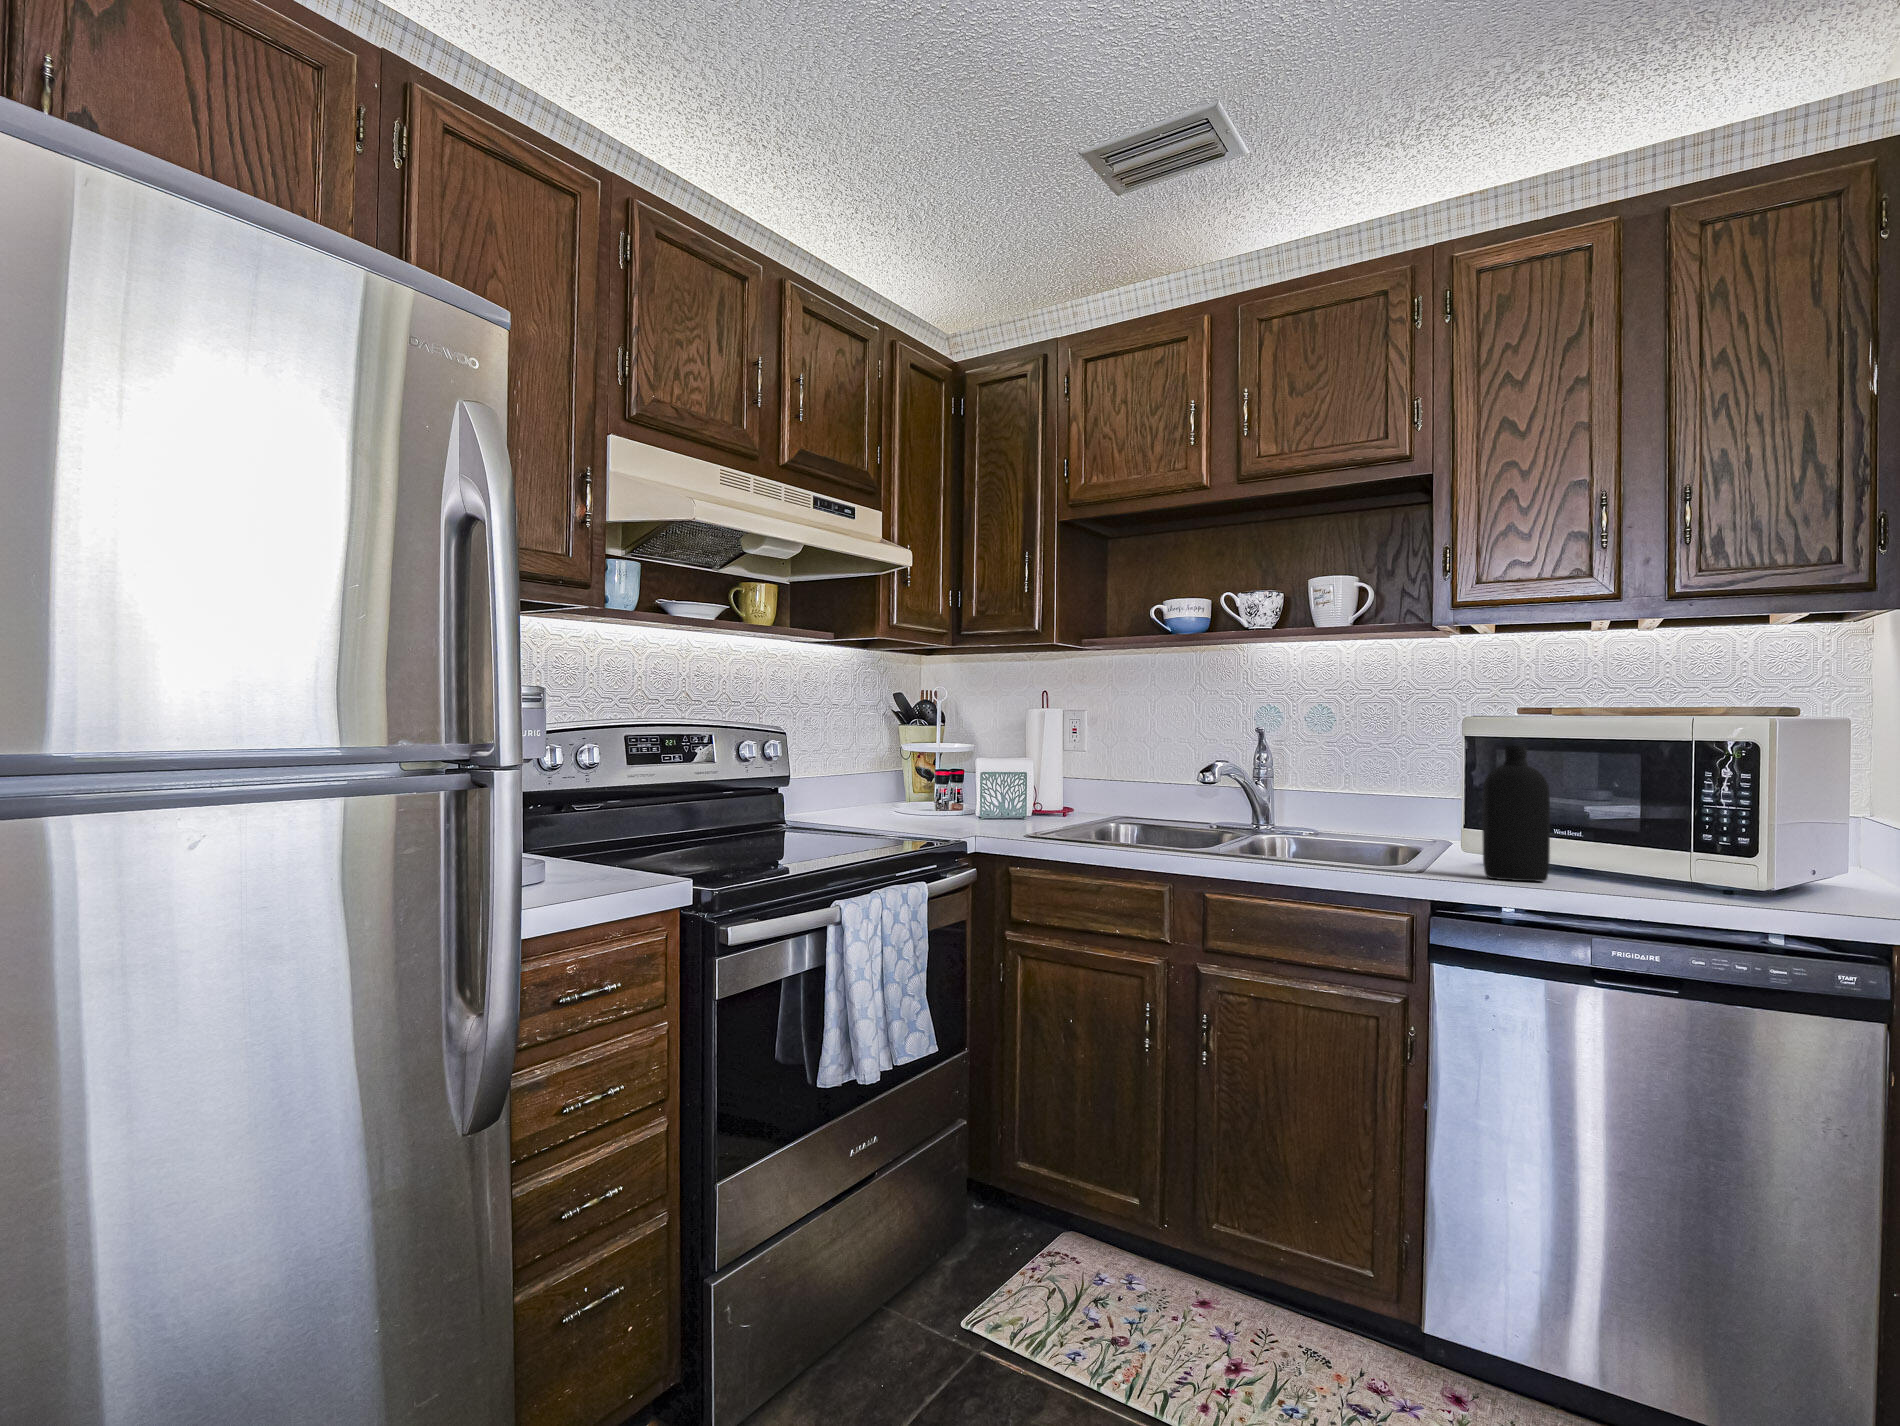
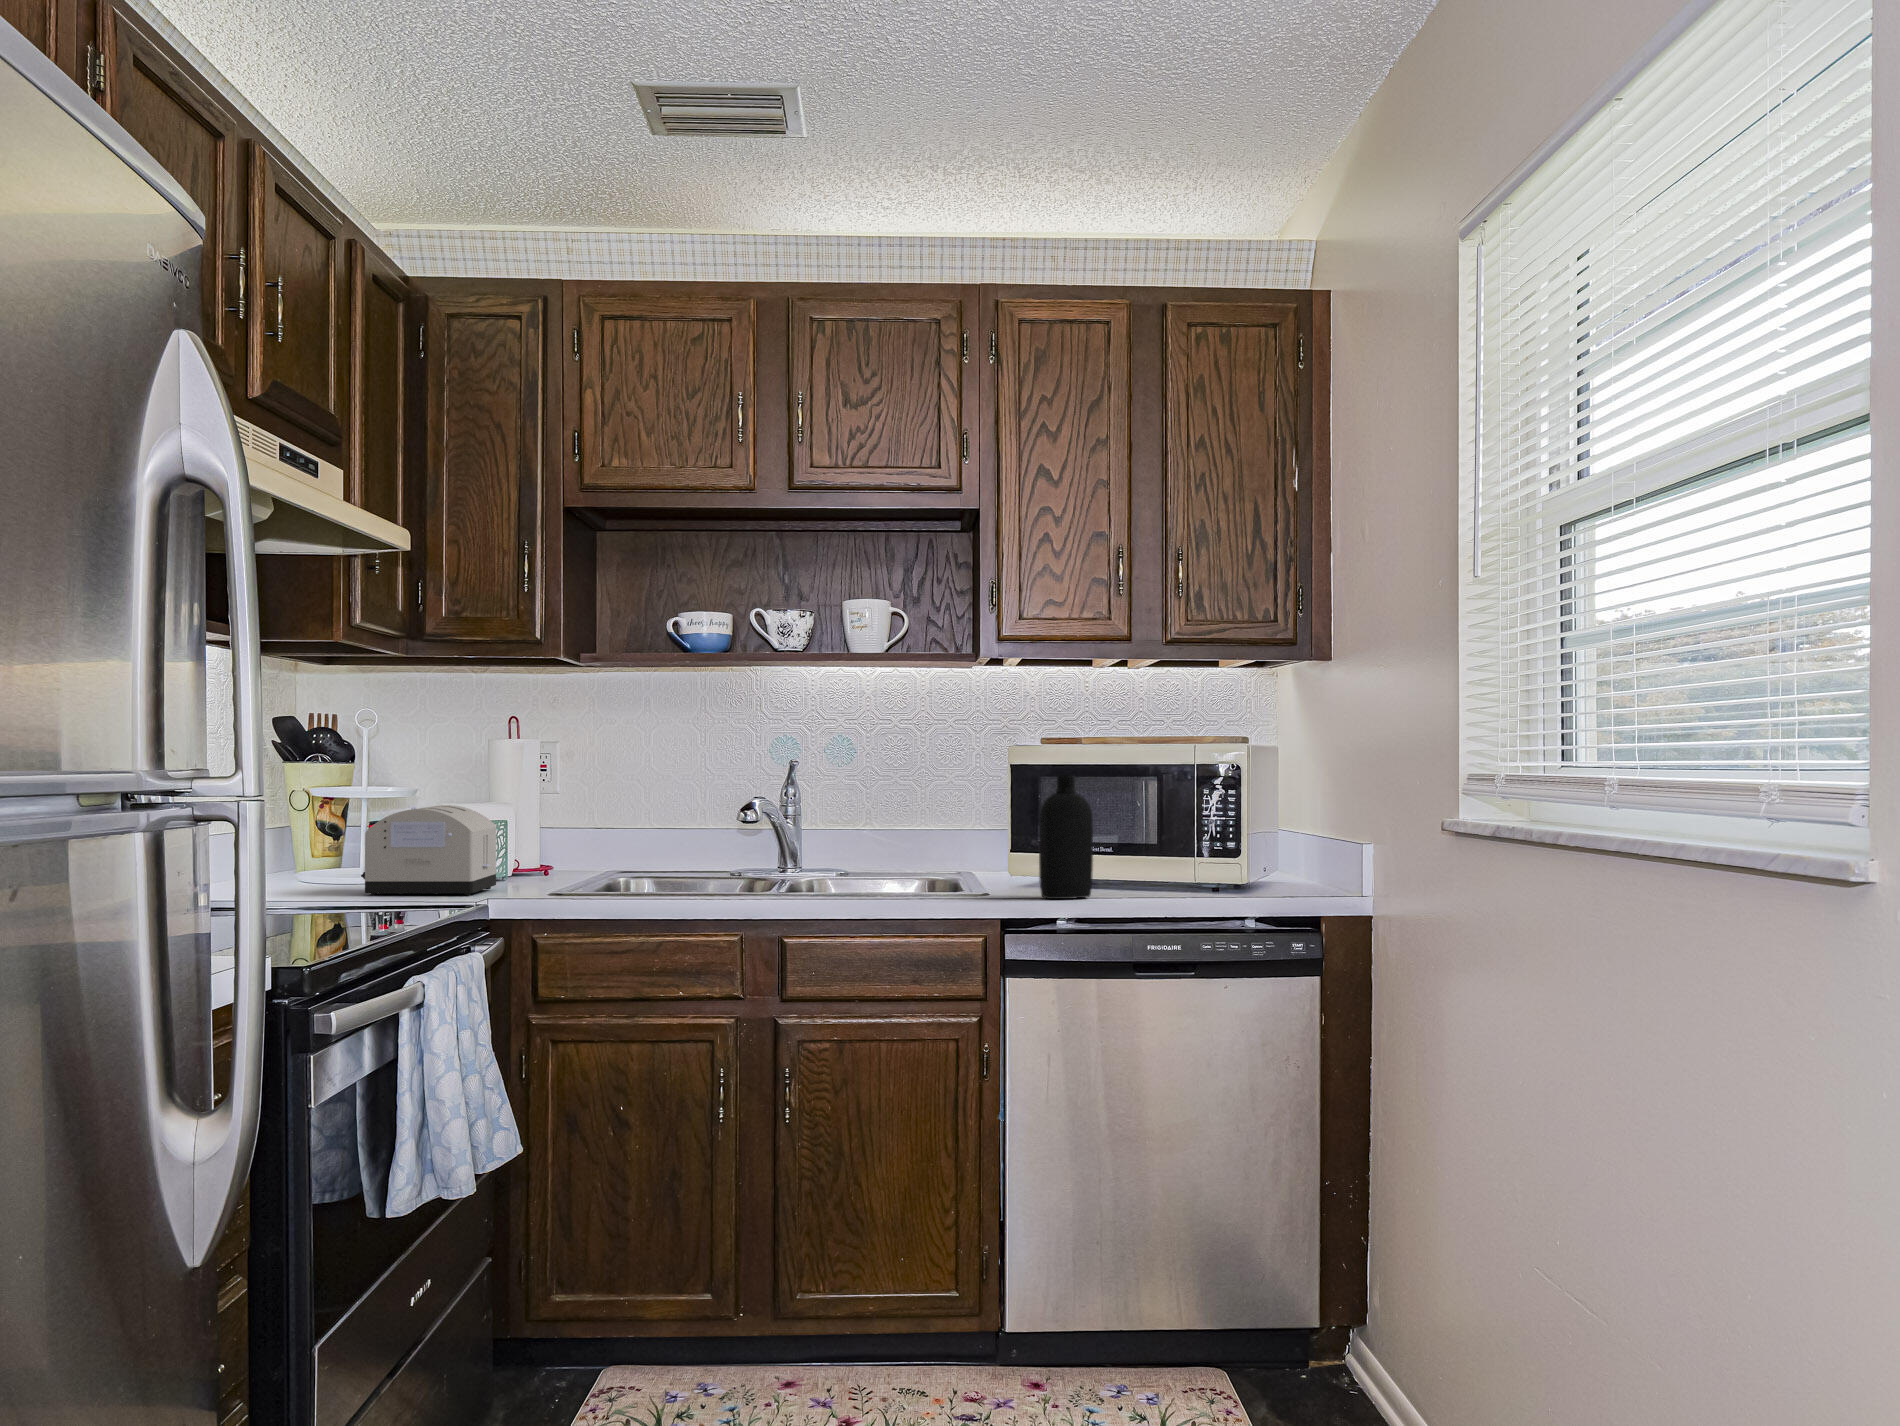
toaster: none [912,762,1008,832] -> present [361,805,496,896]

